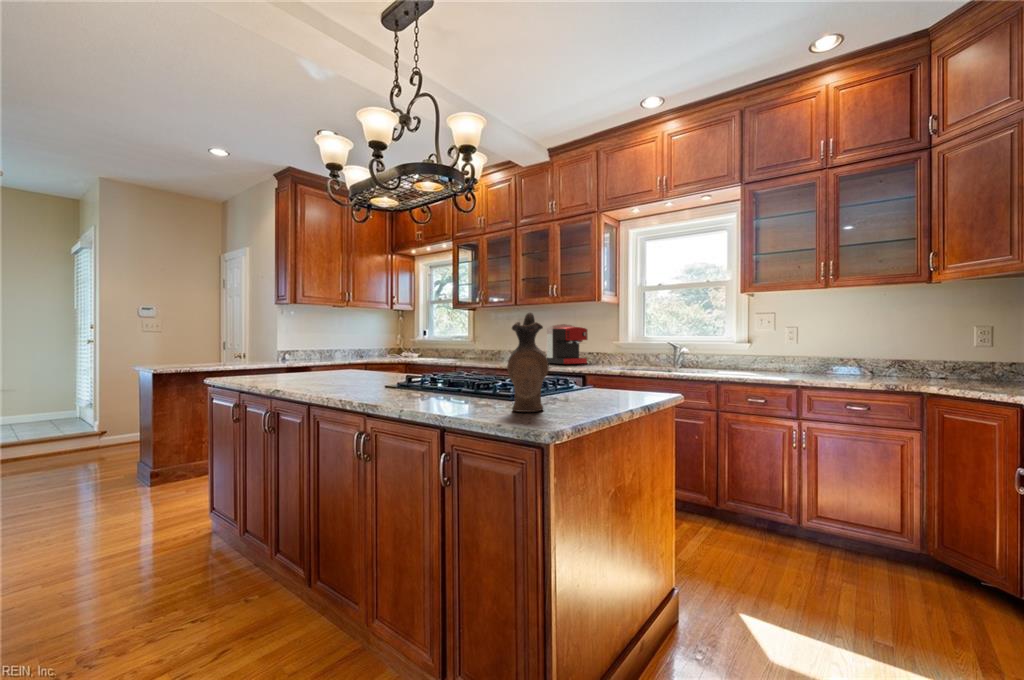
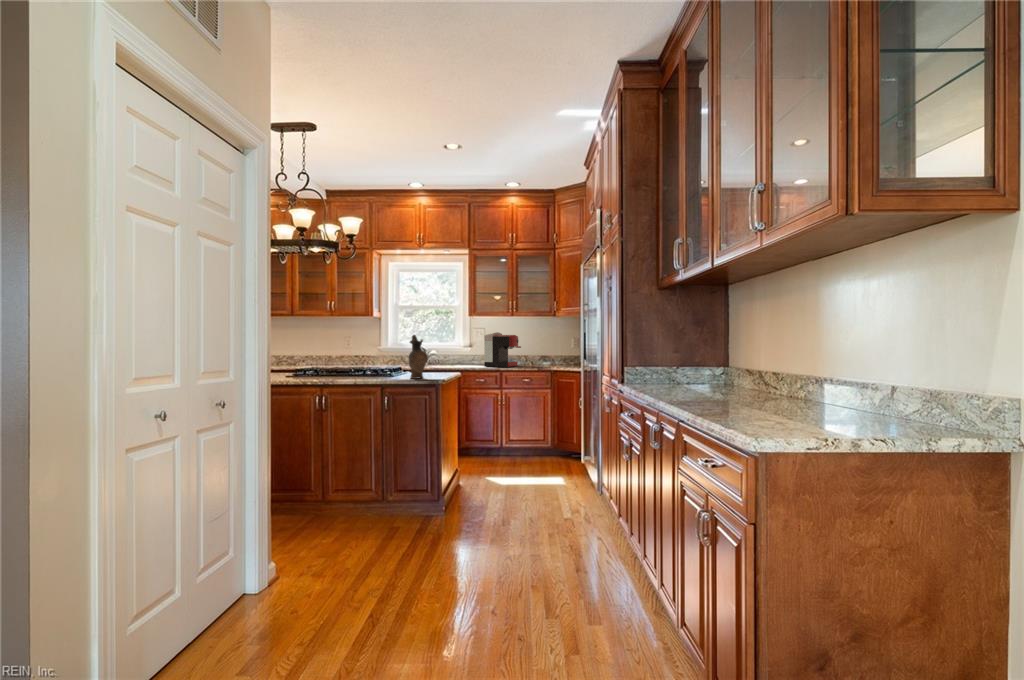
coffee maker: present [547,324,587,364] -> present [484,332,521,367]

